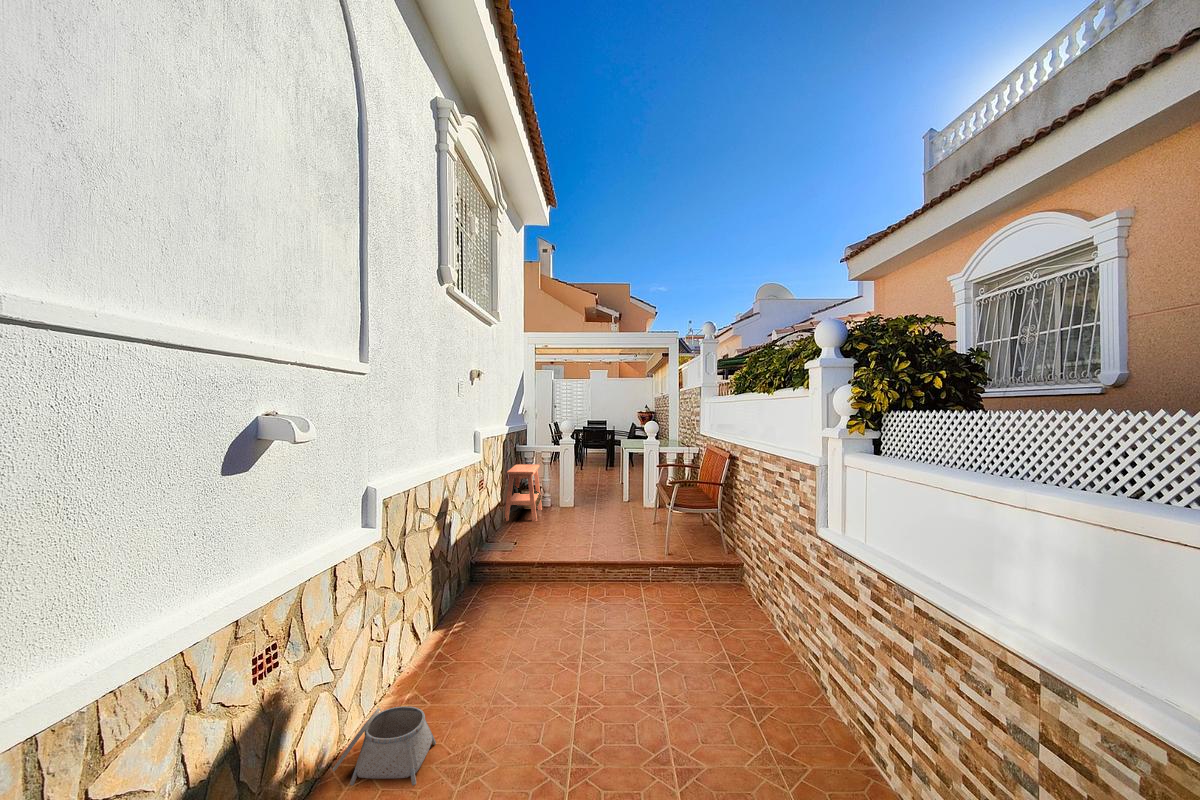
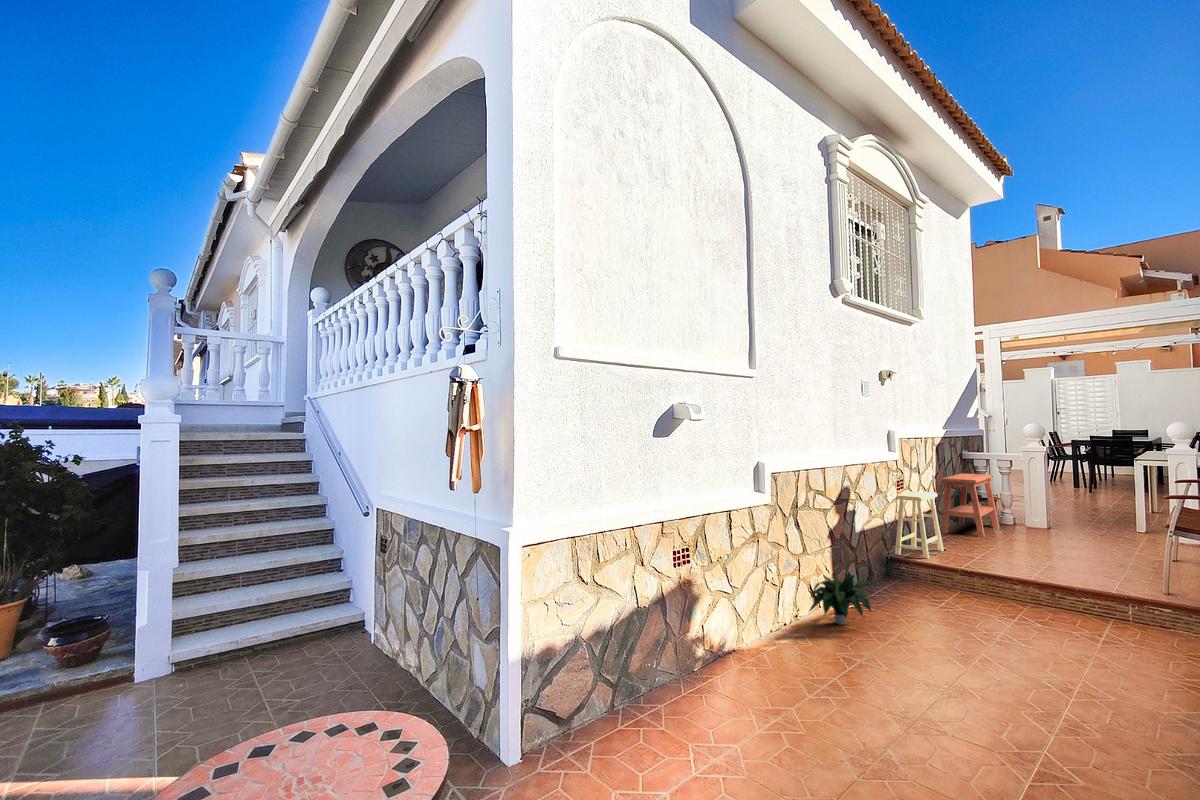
stool: none [478,489,515,555] -> present [895,491,944,559]
potted plant: none [416,595,490,661] -> present [809,570,874,625]
basket: present [332,706,436,785] -> none [731,622,807,679]

